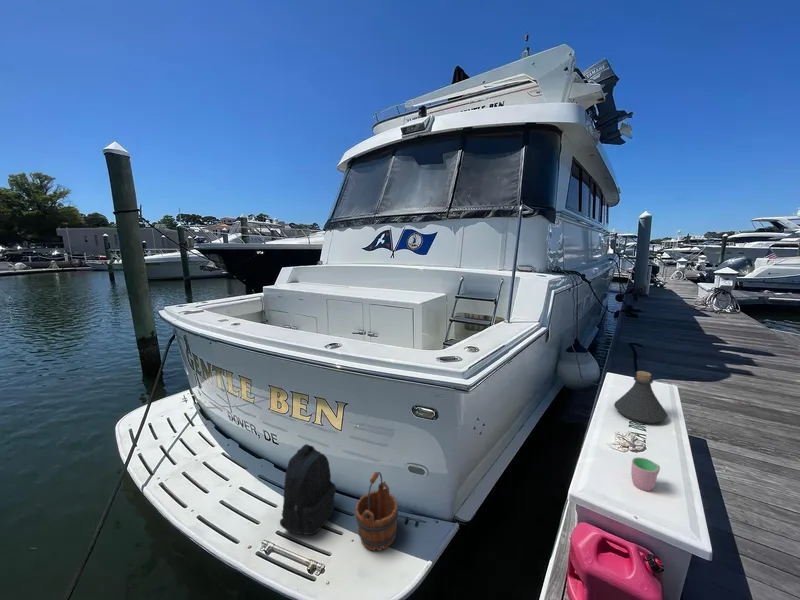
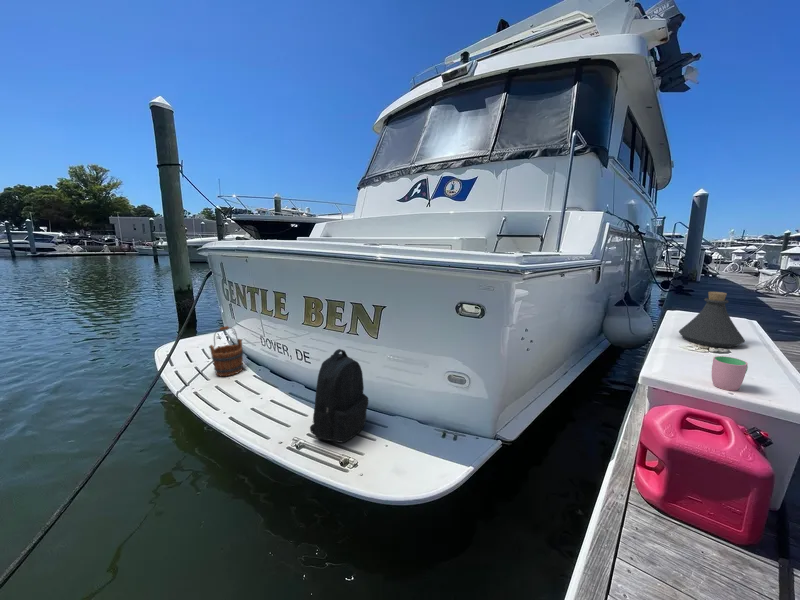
wooden bucket: present [355,472,398,550] -> present [209,326,243,376]

